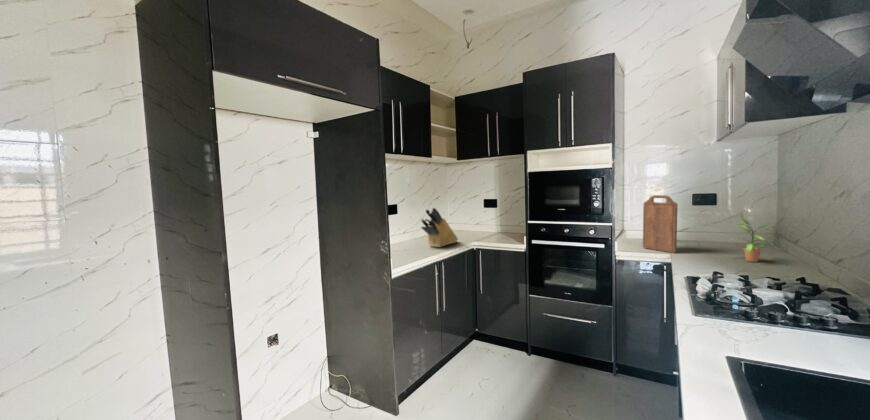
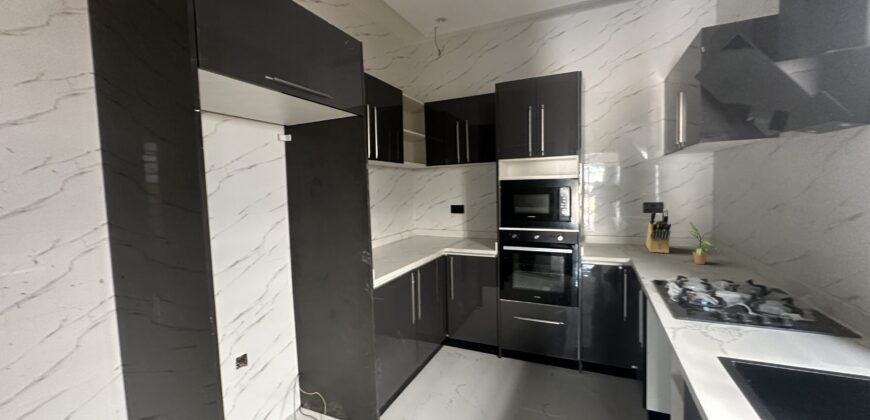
cutting board: present [643,195,677,253] -> none [605,204,636,257]
knife block: present [421,207,458,247] -> present [646,209,671,253]

